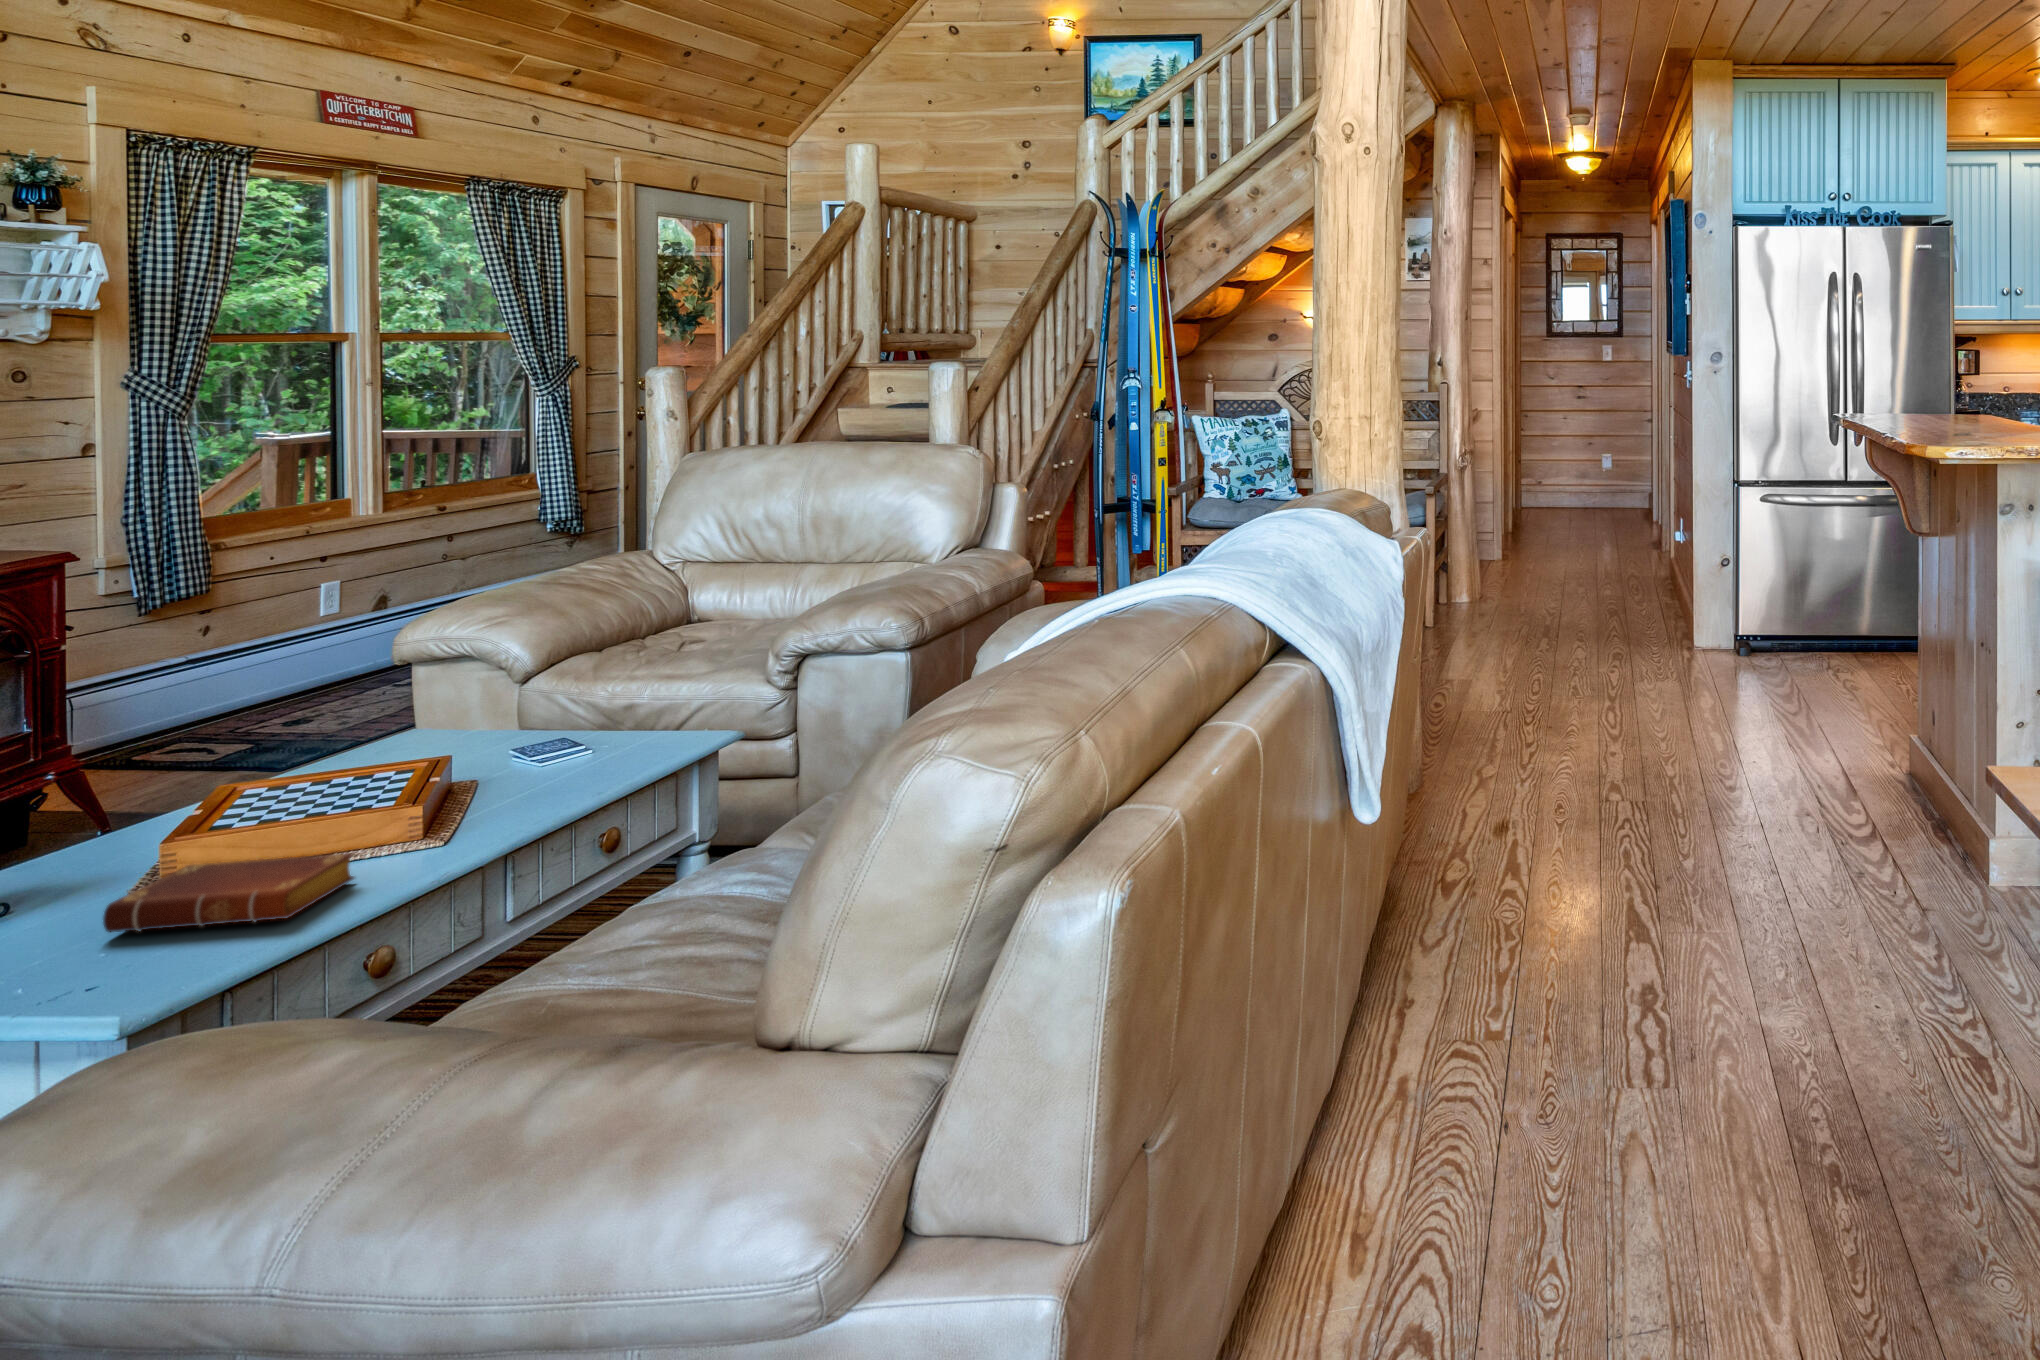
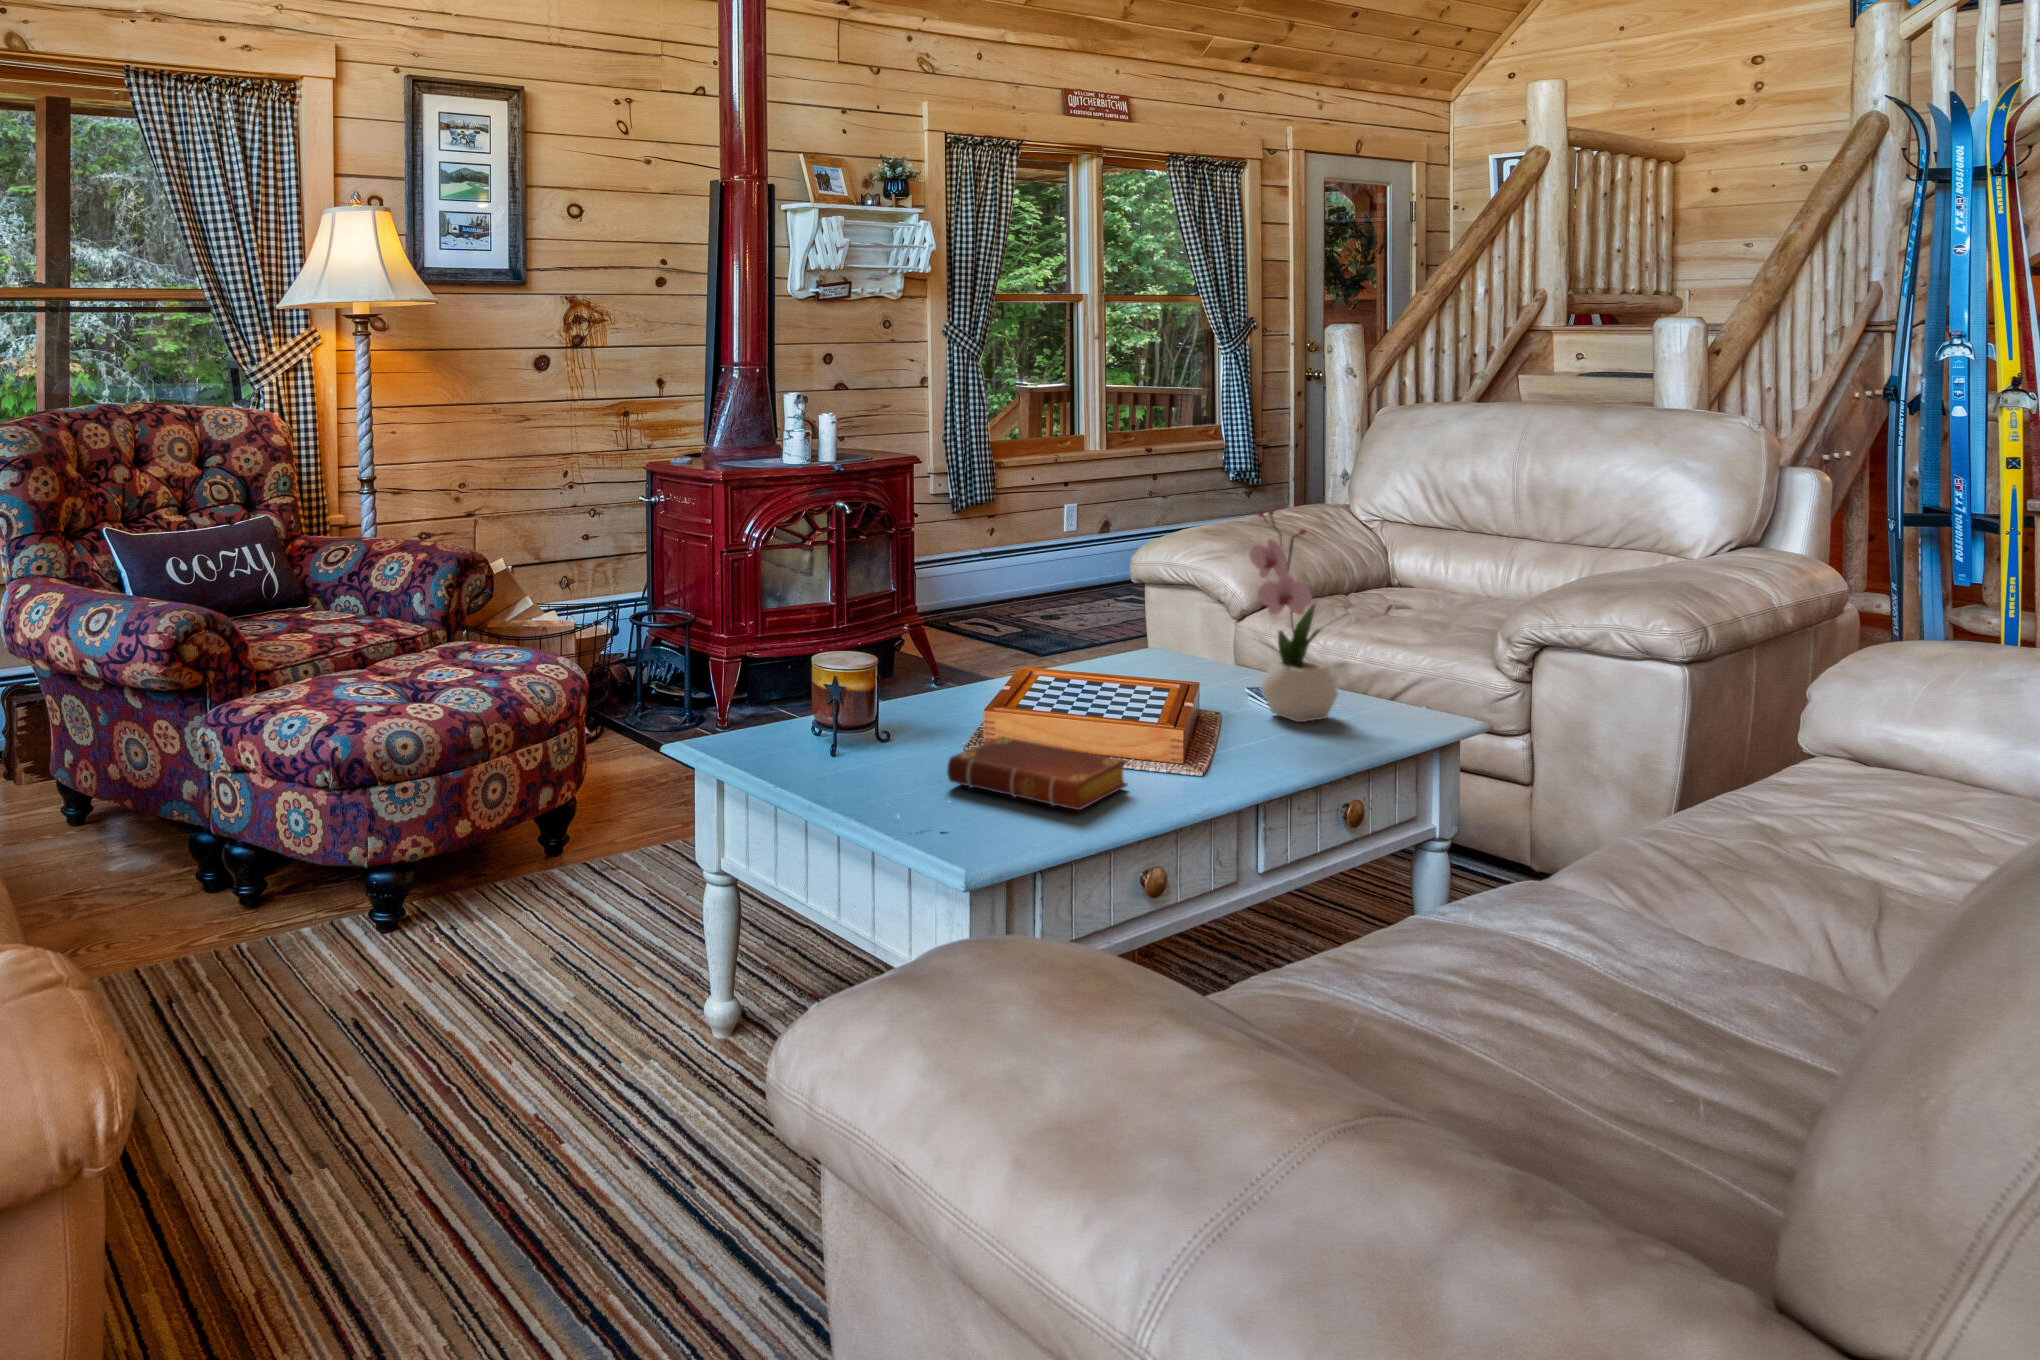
flower arrangement: none [511,574,617,773] -> present [1249,510,1349,722]

